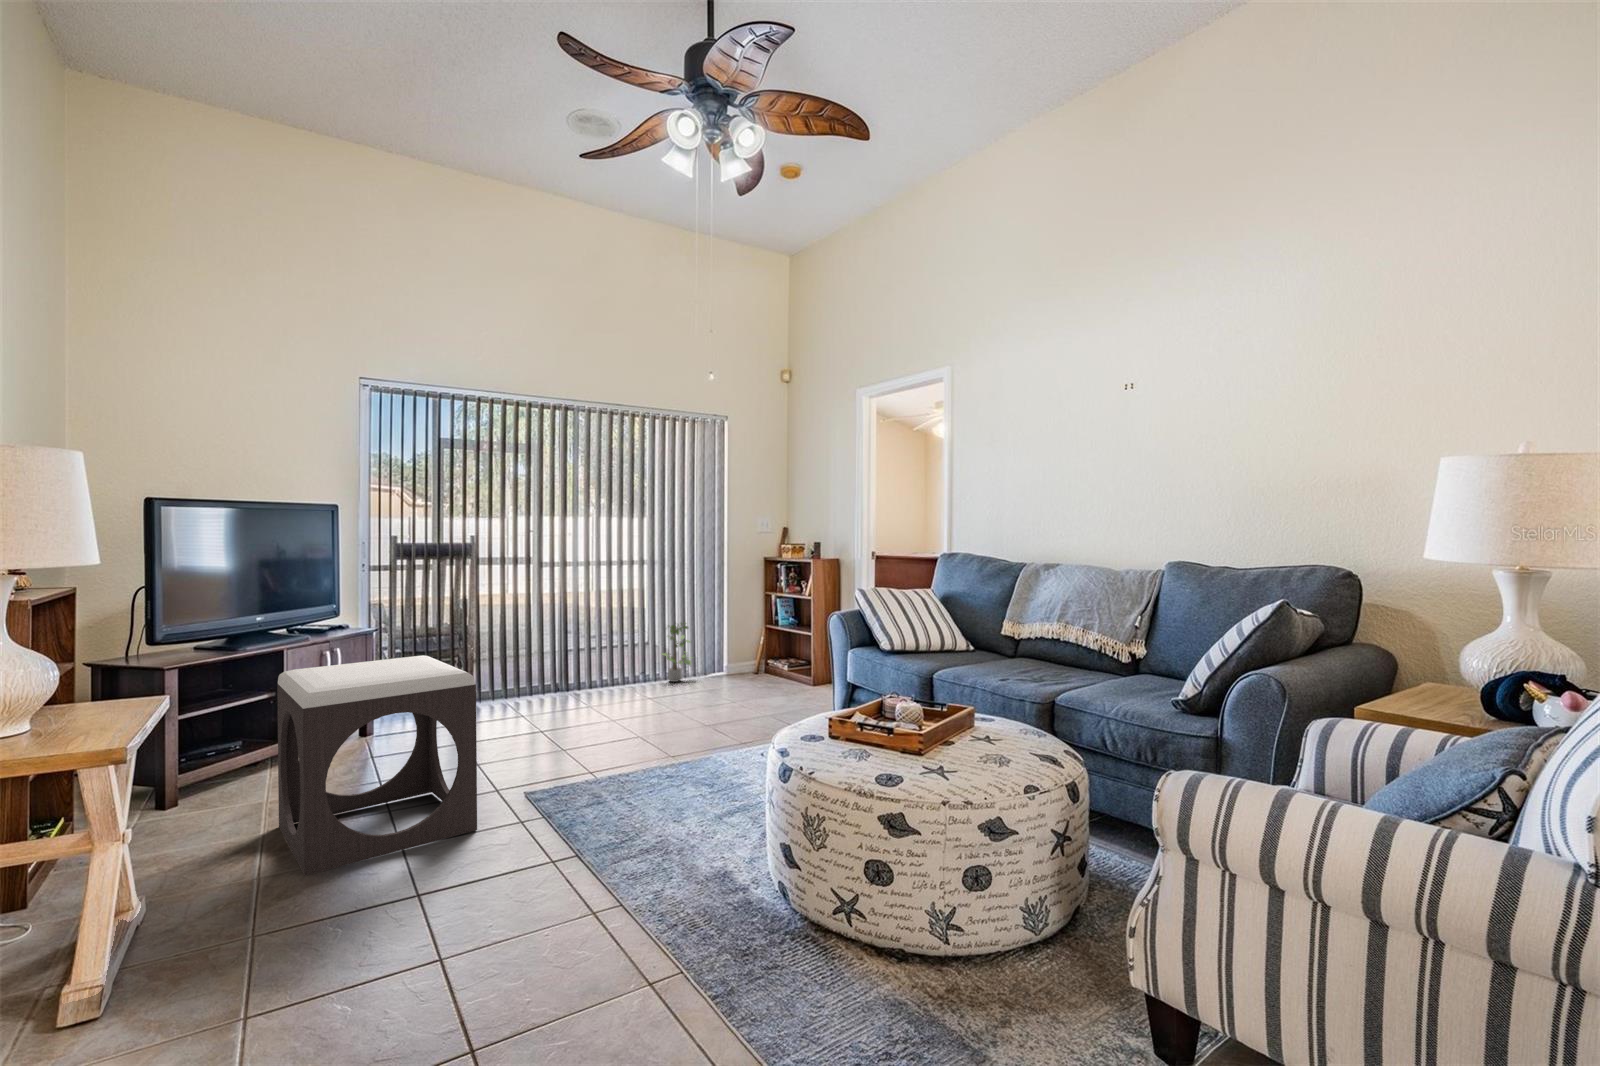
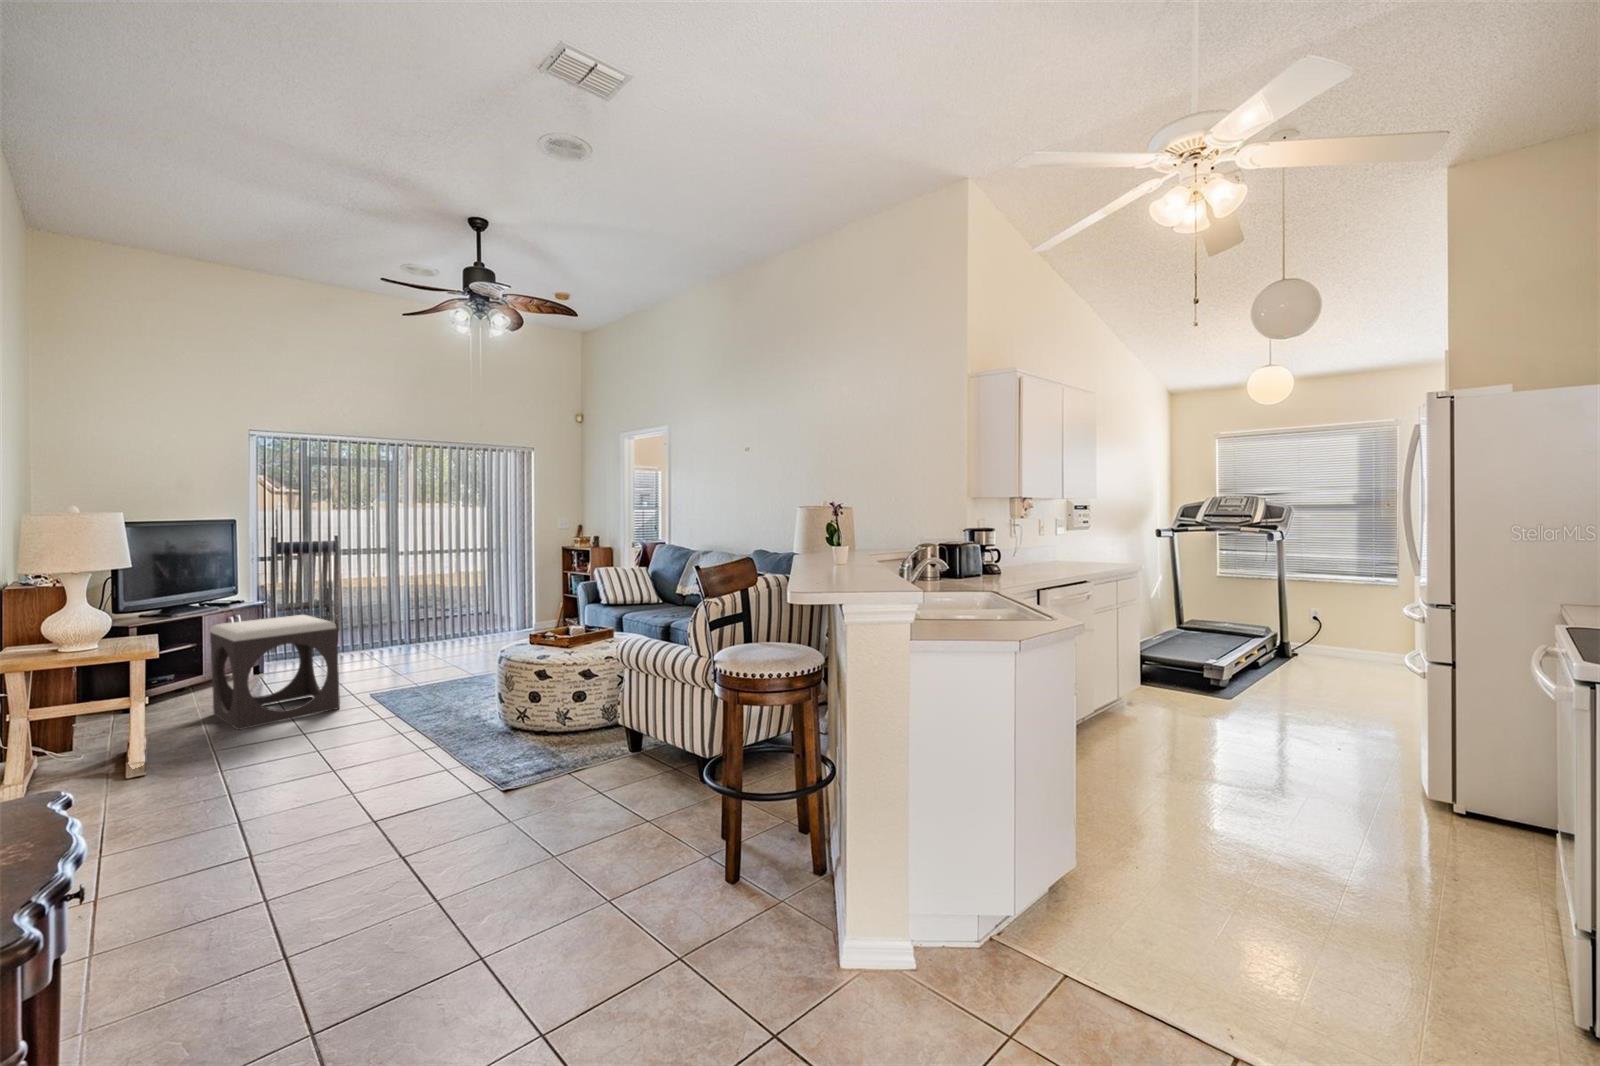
potted plant: present [663,623,691,682] -> none [482,592,509,635]

